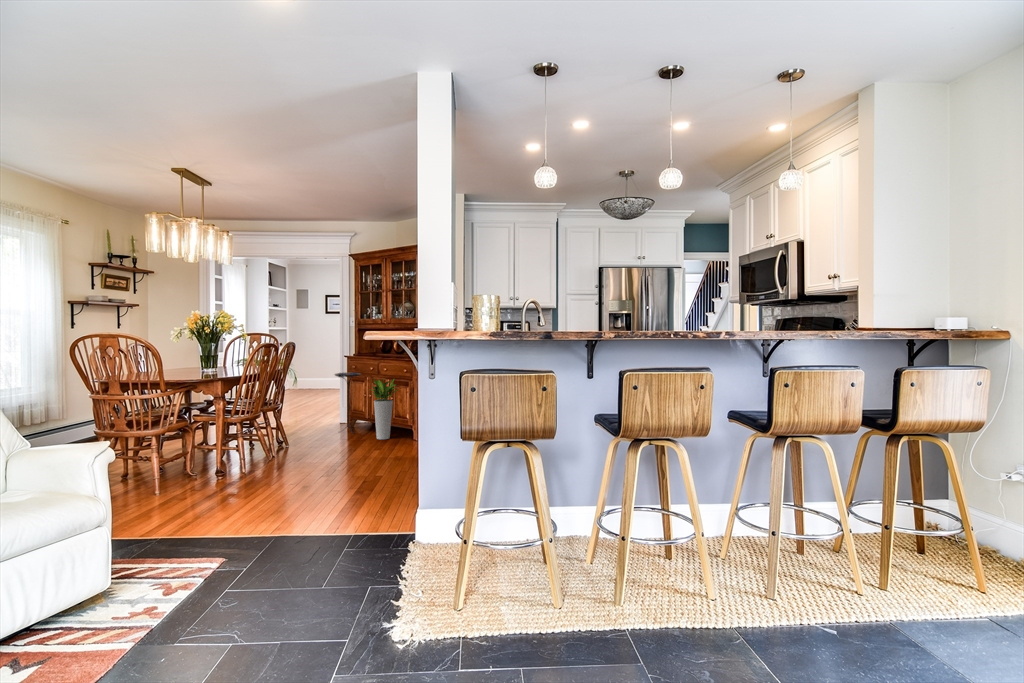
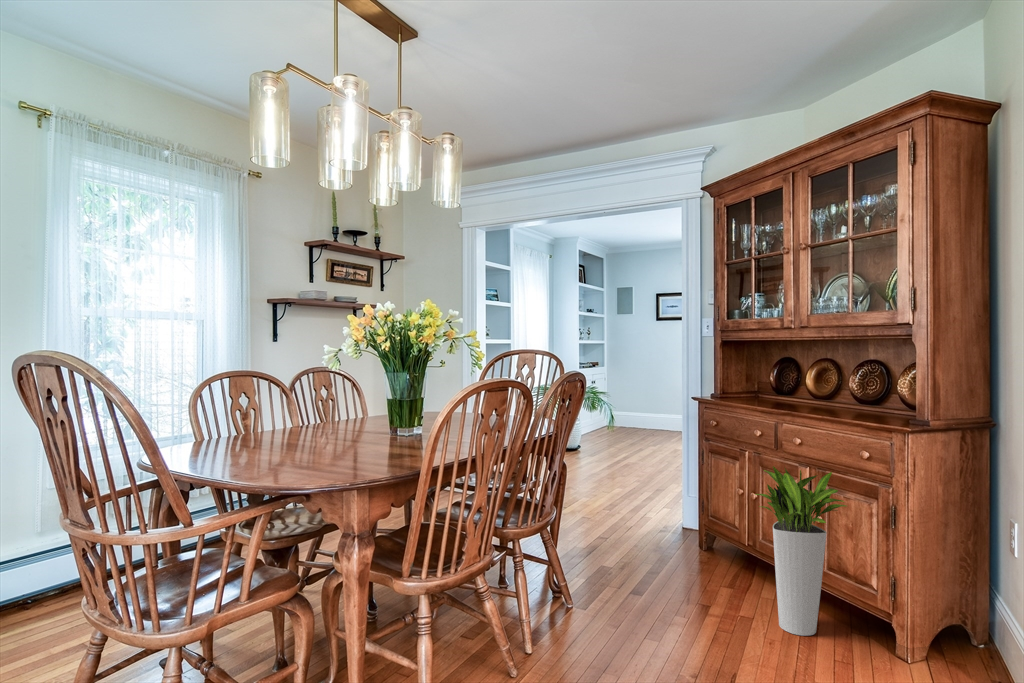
side table: present [335,372,361,431] -> none [670,435,735,586]

